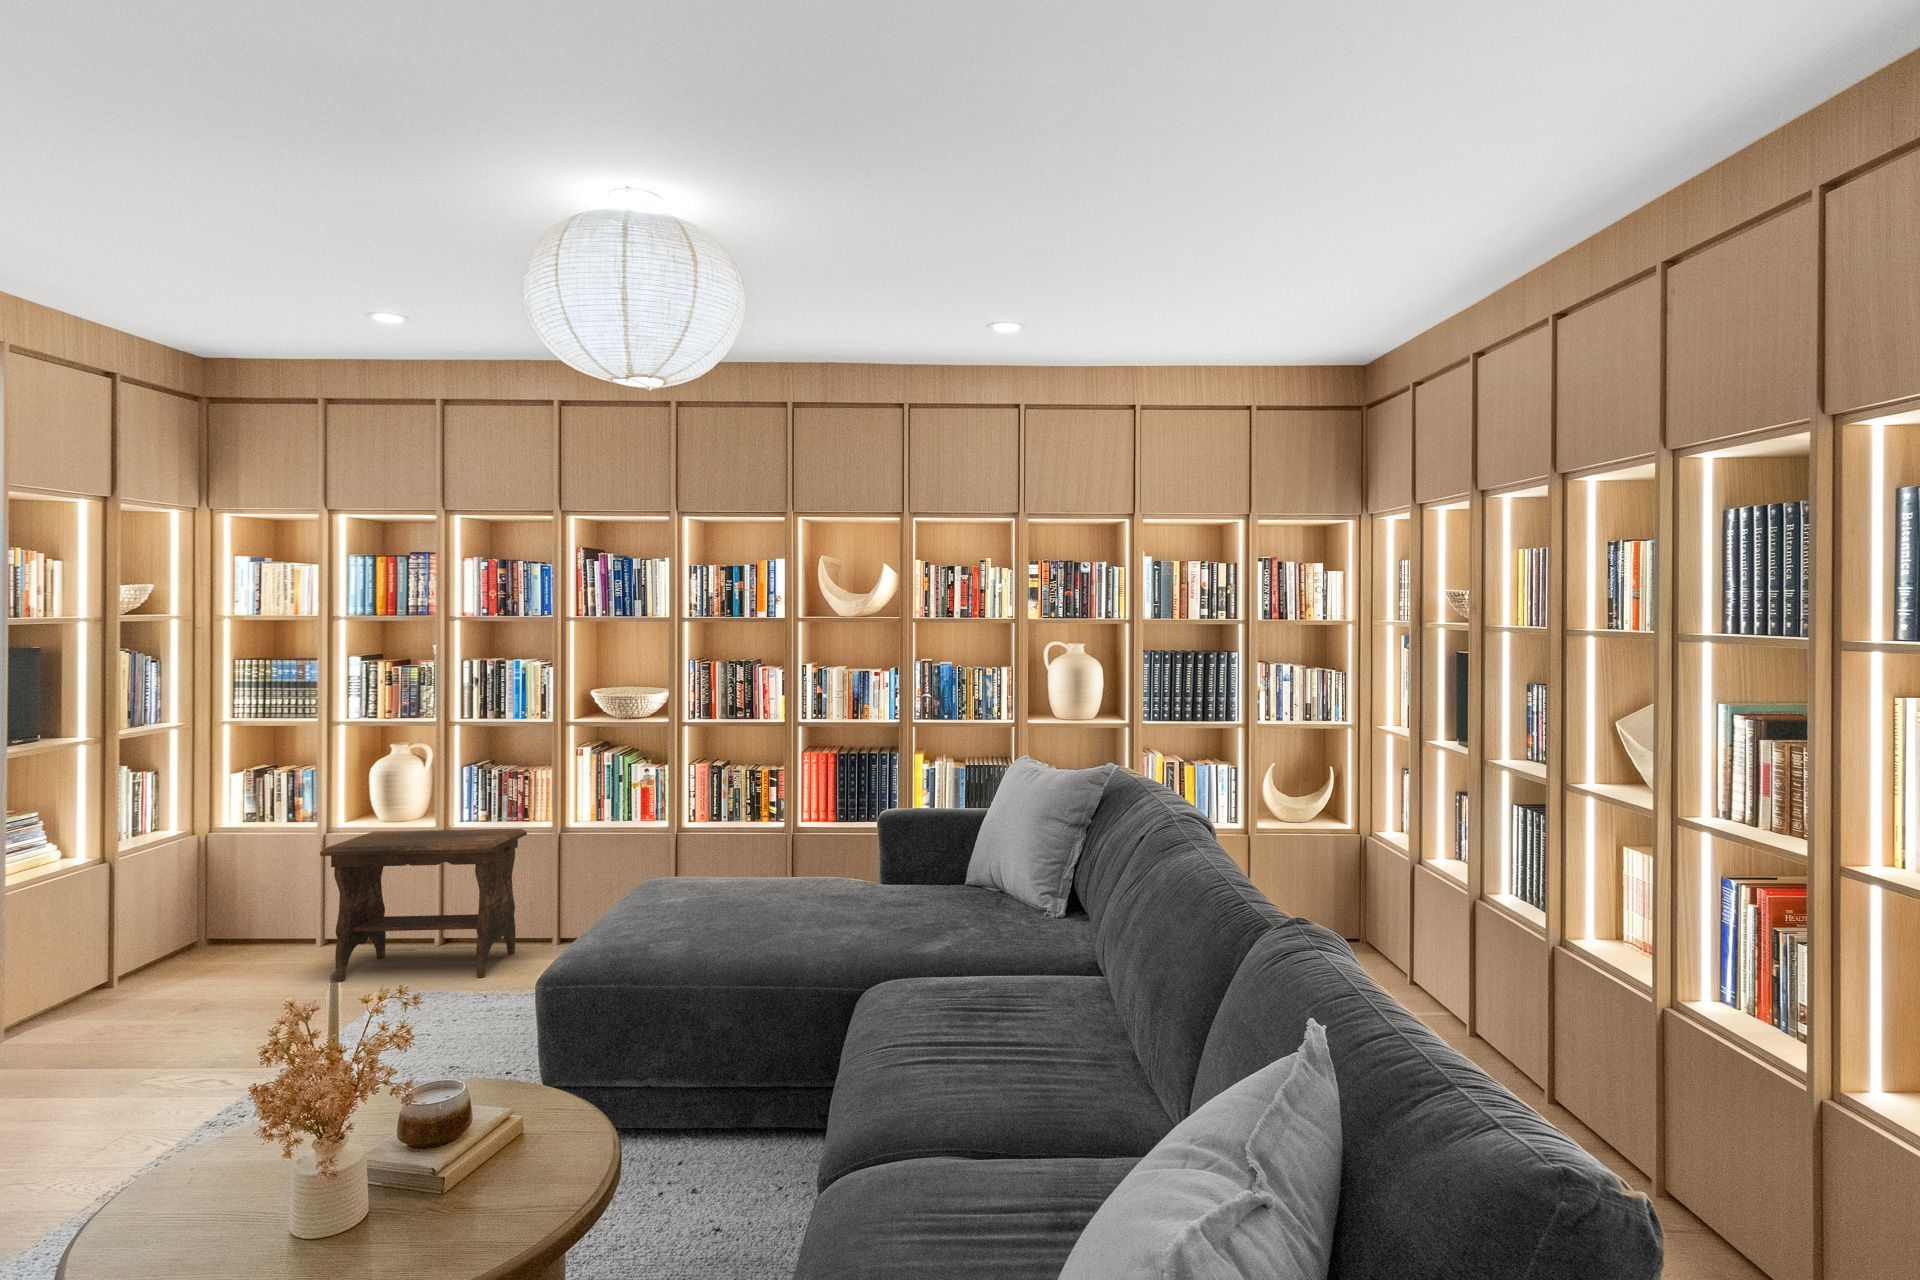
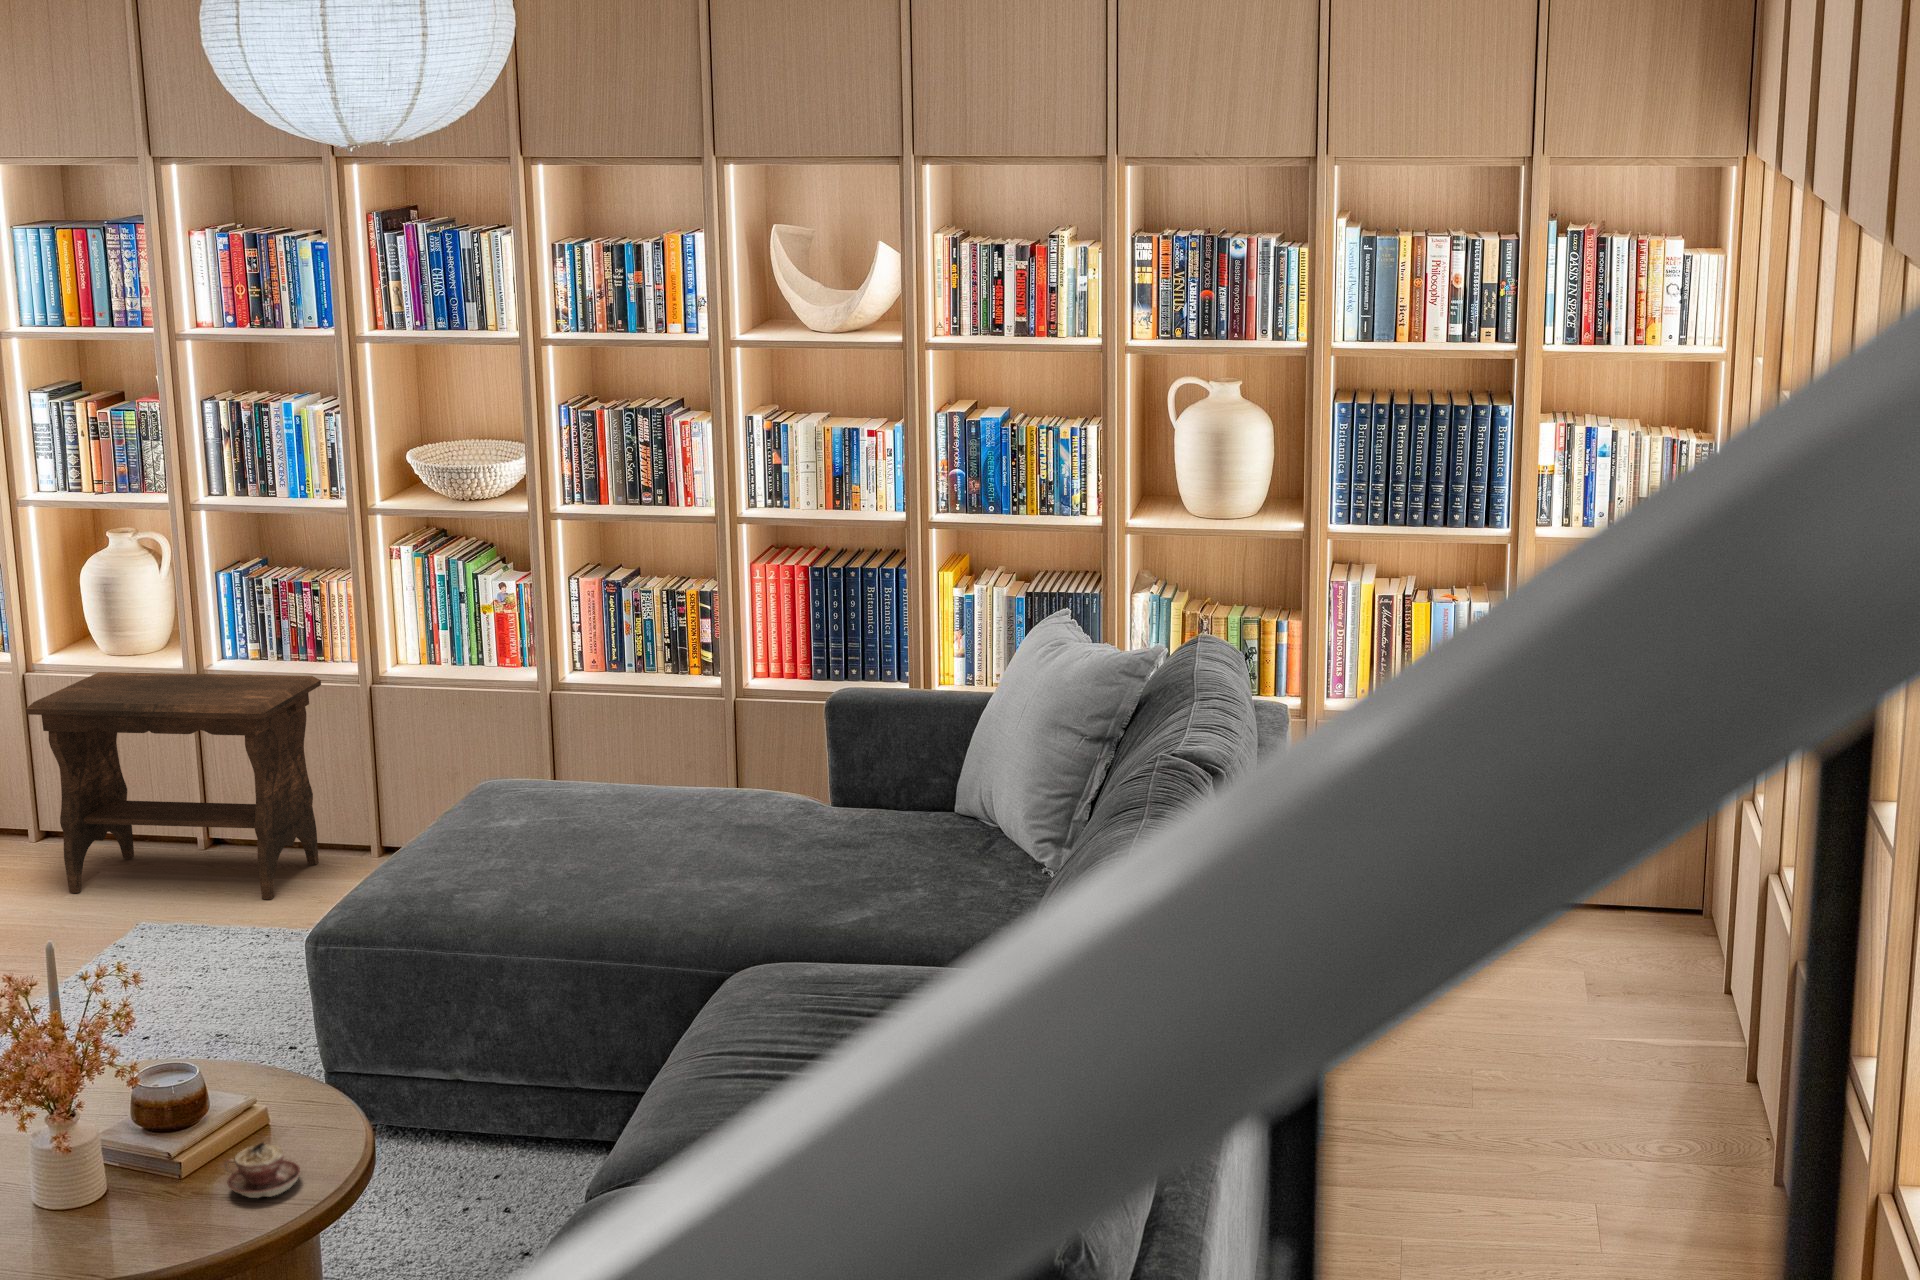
teacup: none [484,1148,554,1204] -> present [224,1143,300,1198]

